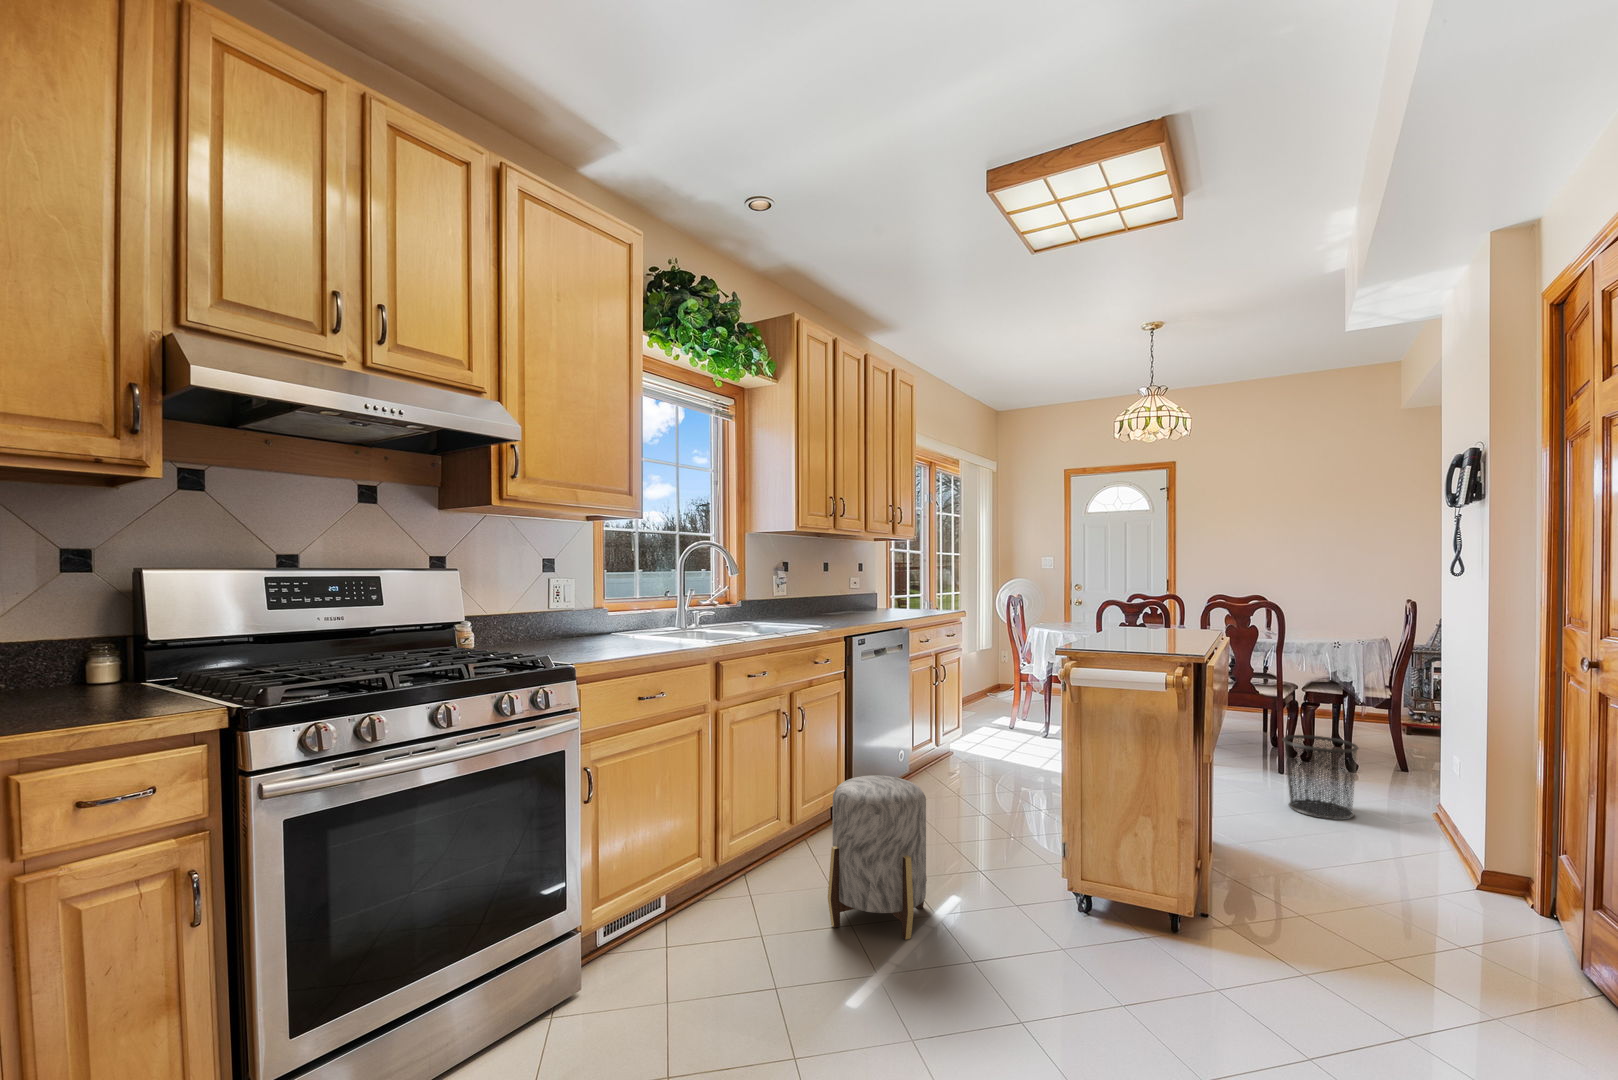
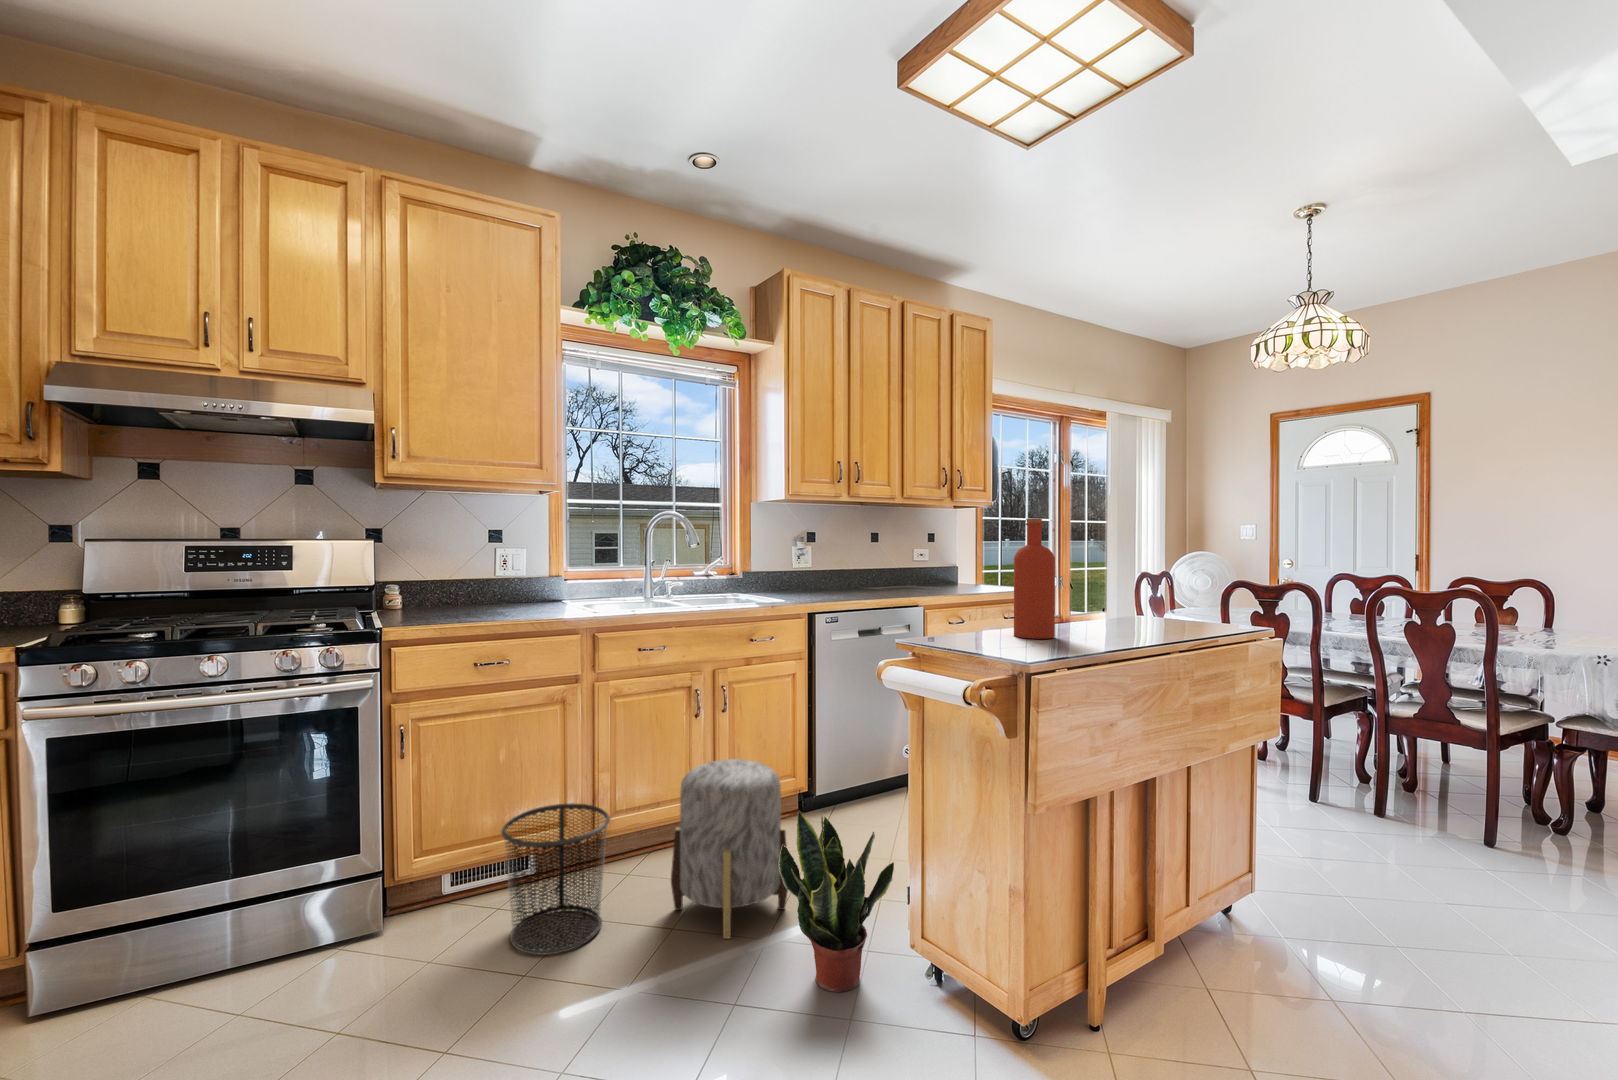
bottle: none [1139,554,1173,646] -> present [1014,519,1055,639]
waste bin: present [1282,735,1359,820] -> present [501,803,610,955]
potted plant: none [983,804,1065,956] -> present [779,811,894,992]

